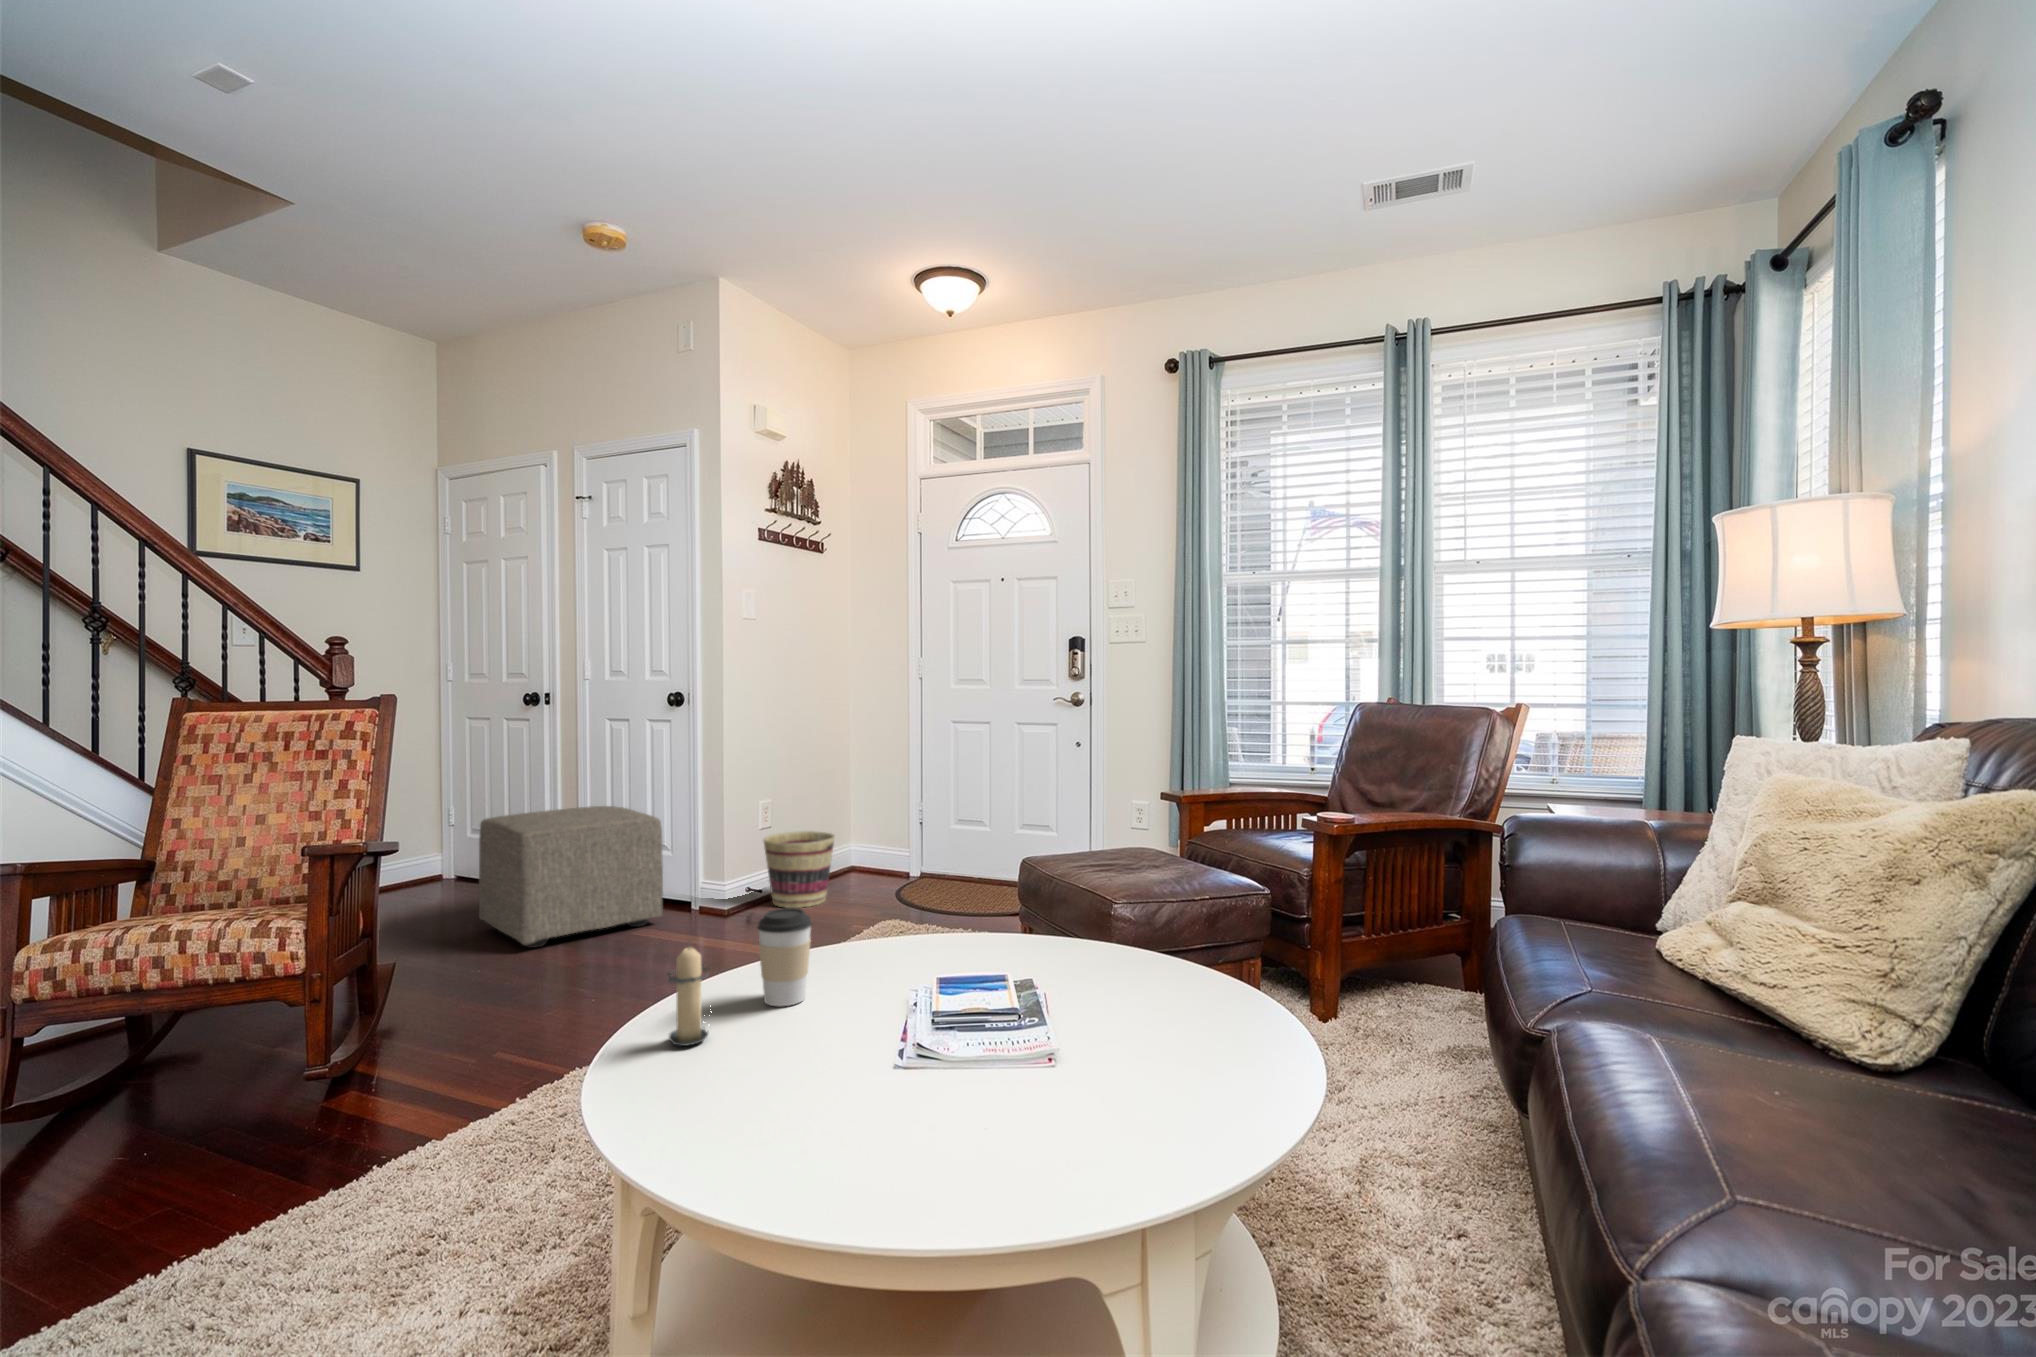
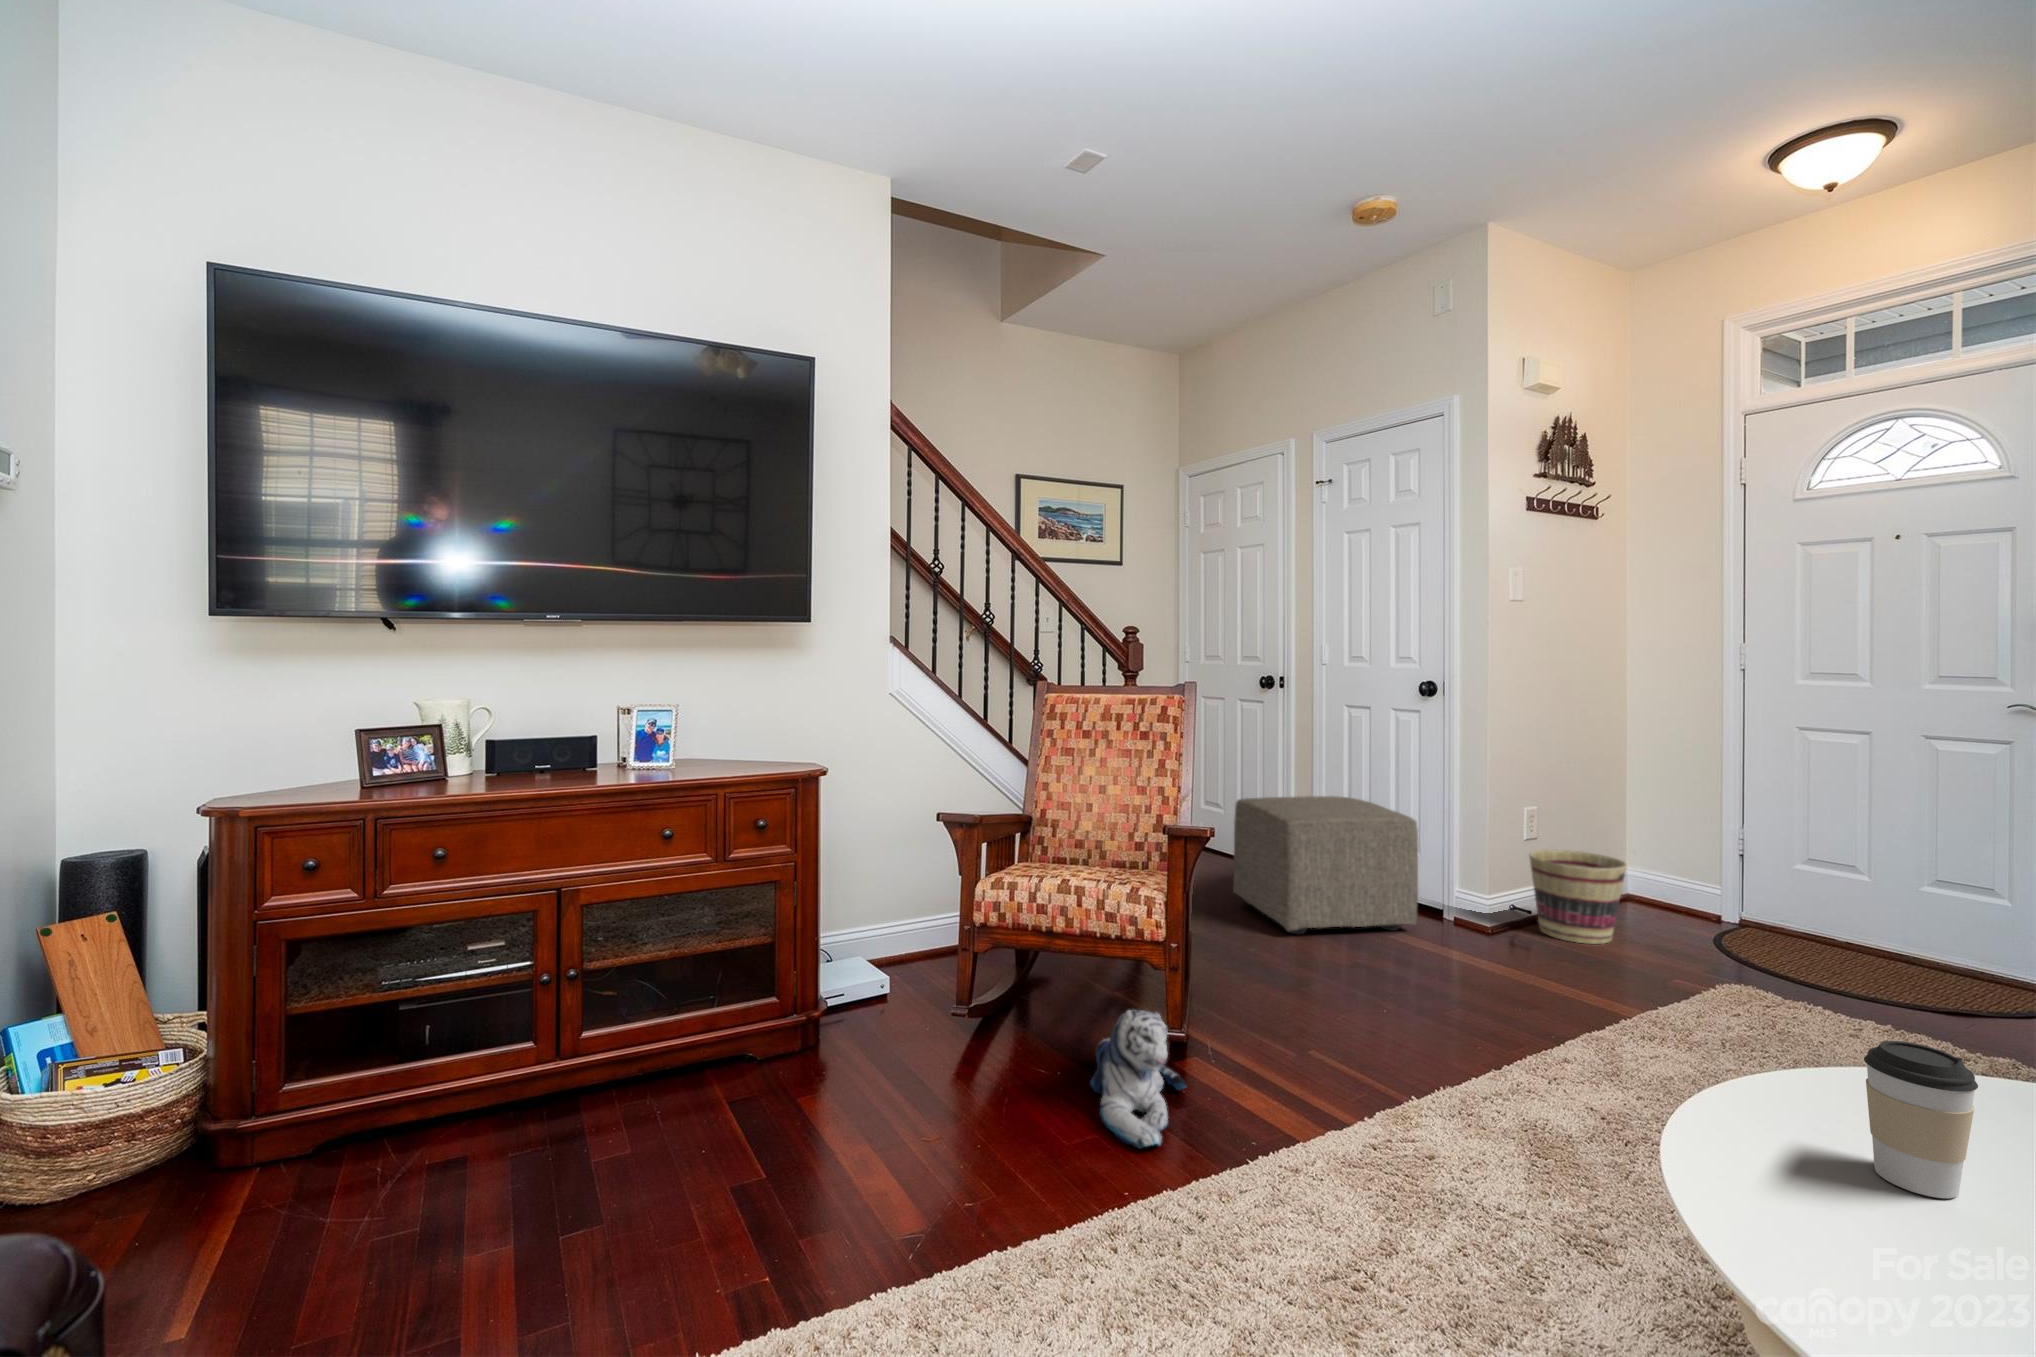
candle: present [667,946,710,1046] -> none [1767,1081,1862,1238]
plush toy: none [171,1047,313,1200] -> present [1089,1010,1186,1149]

